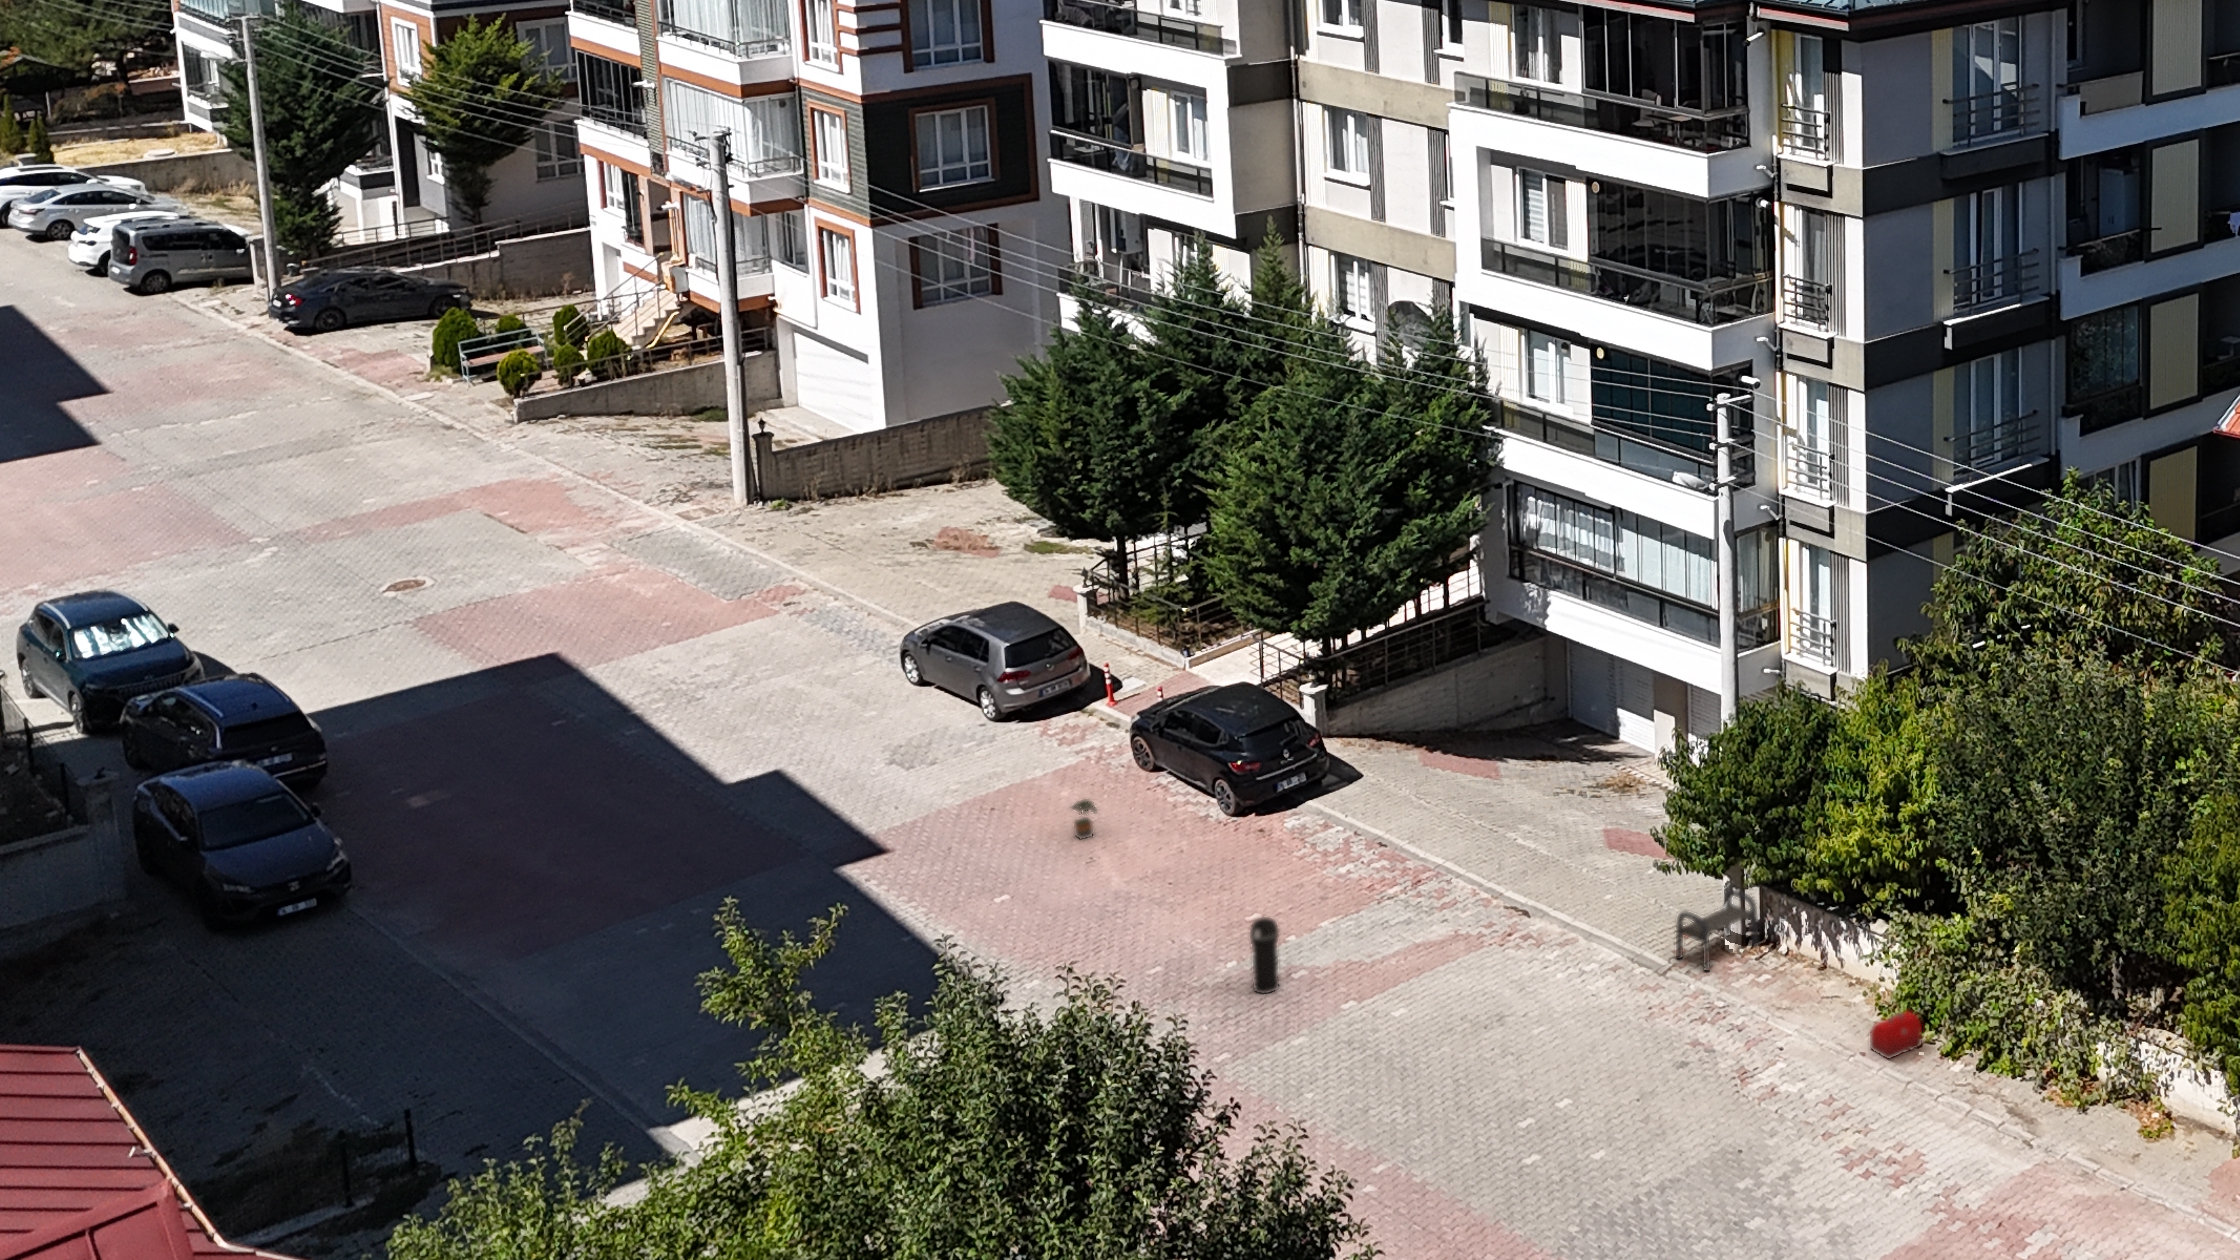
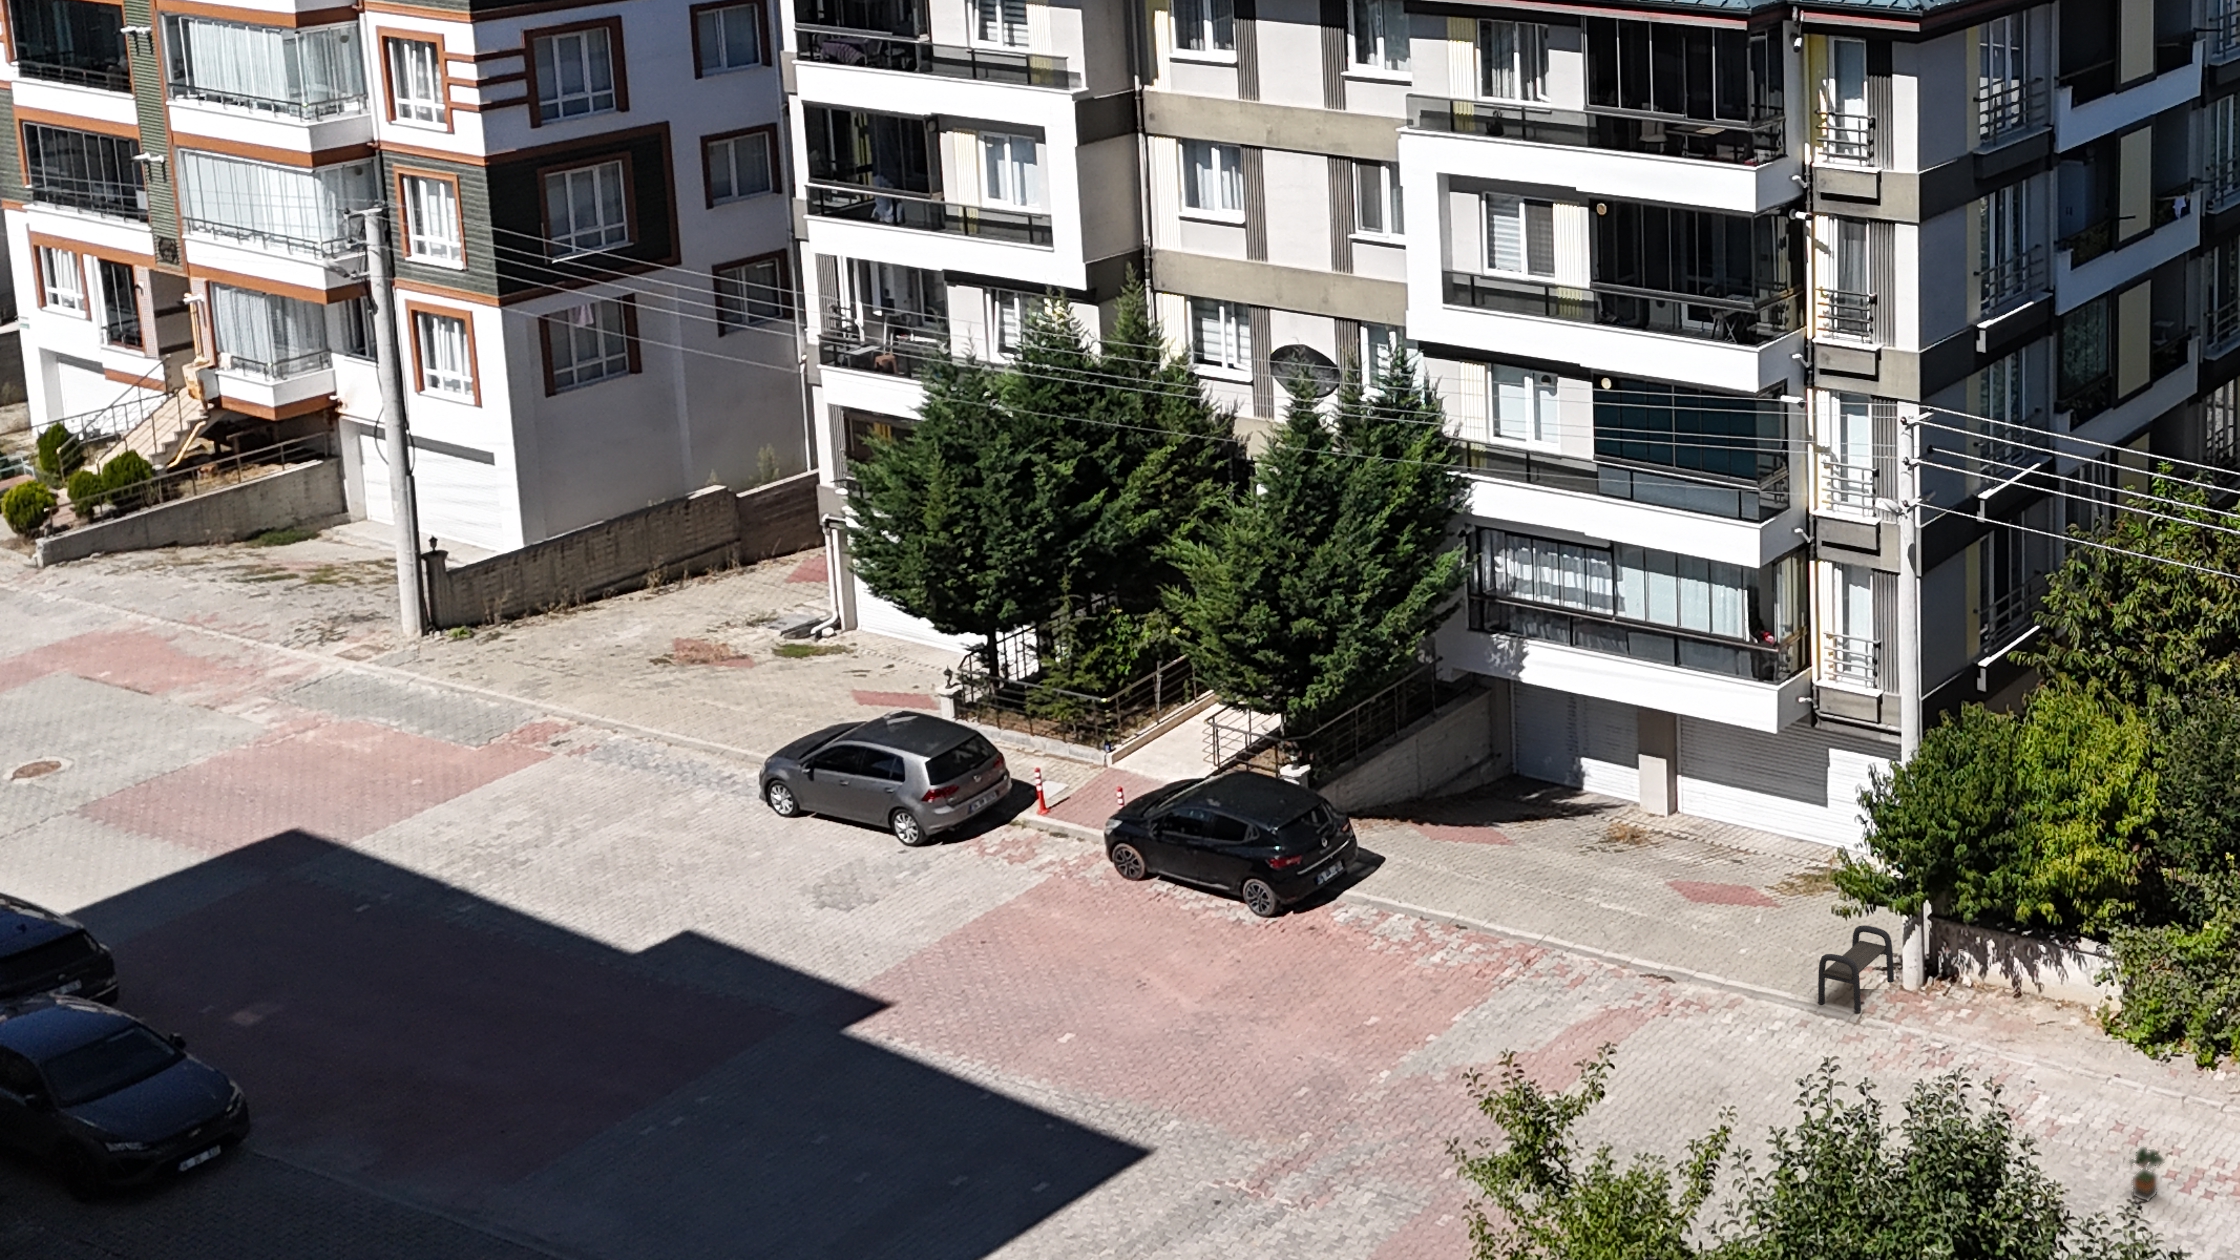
potted tree: present [1072,799,1097,839] -> present [2130,1147,2164,1201]
trash can: present [1250,917,1279,994] -> none [1385,1018,1416,1100]
toolbox: present [1870,1011,1922,1058] -> none [2071,1024,2120,1076]

